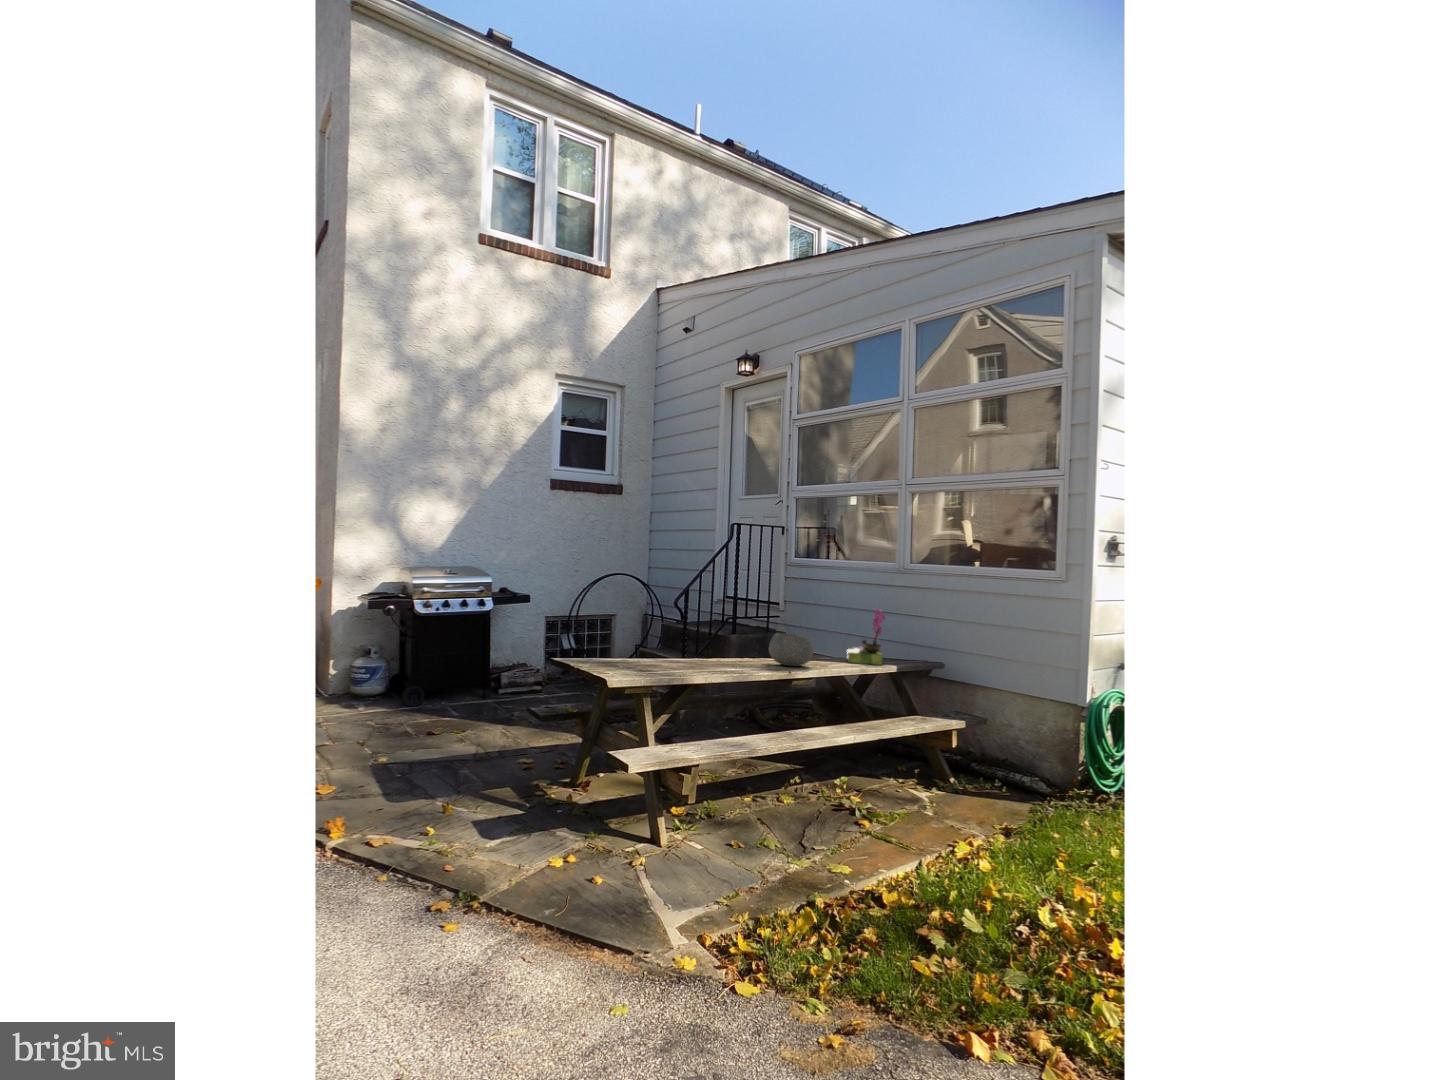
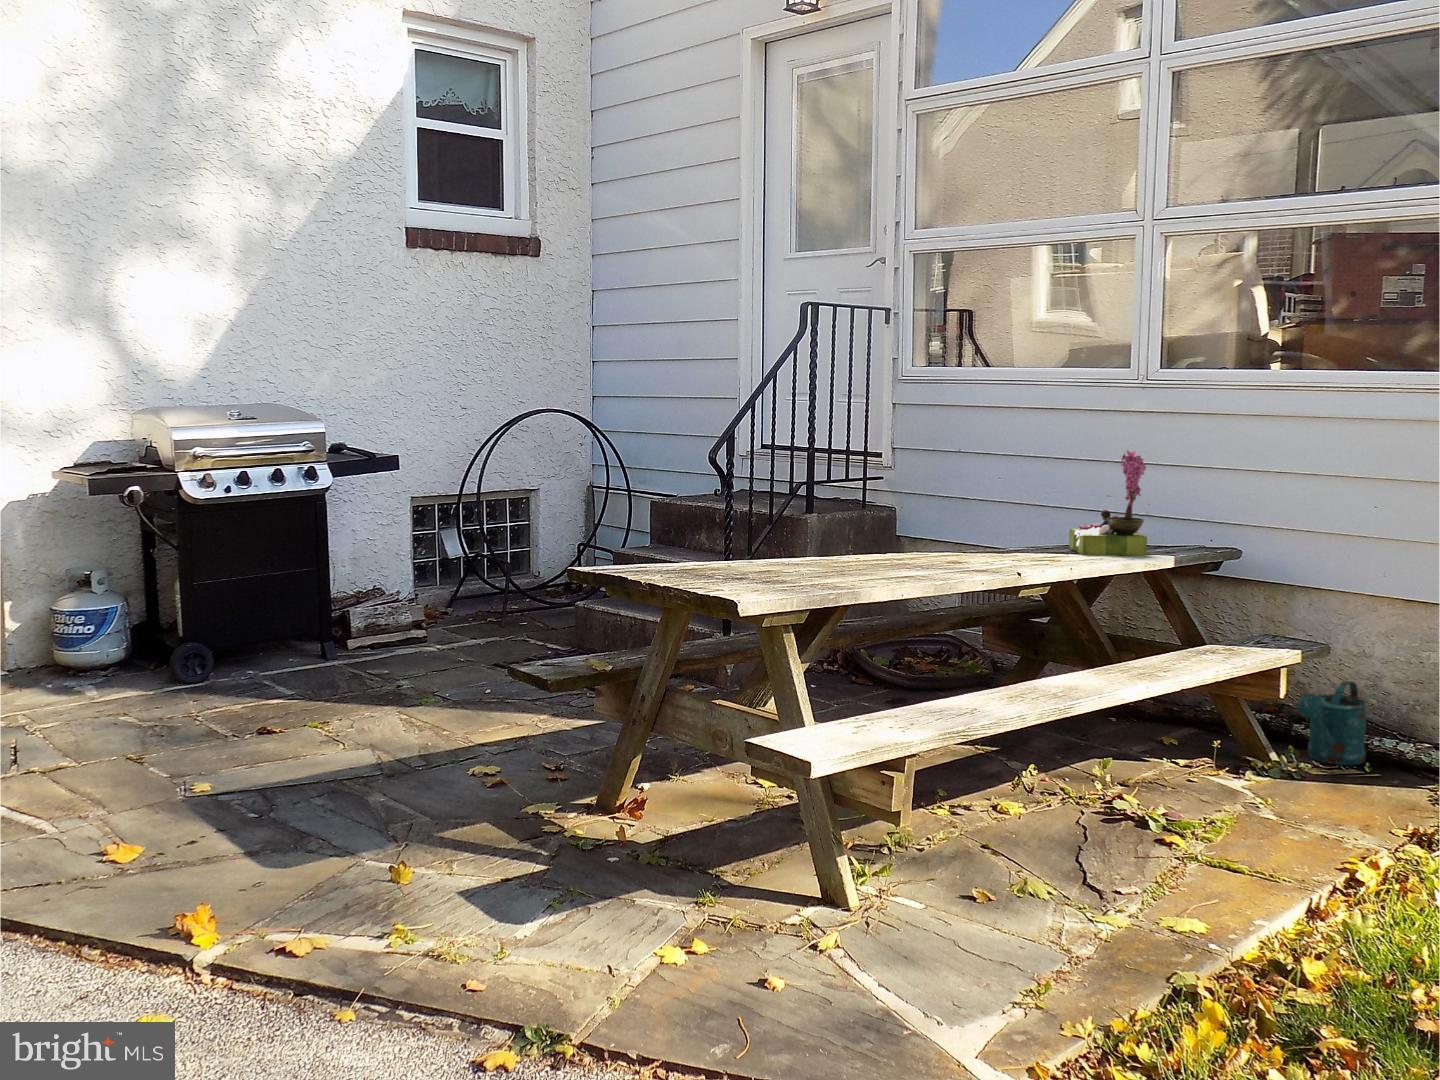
bowl: present [769,633,814,666] -> none [955,503,1043,565]
watering can: none [958,739,1002,787] -> present [1297,681,1367,765]

